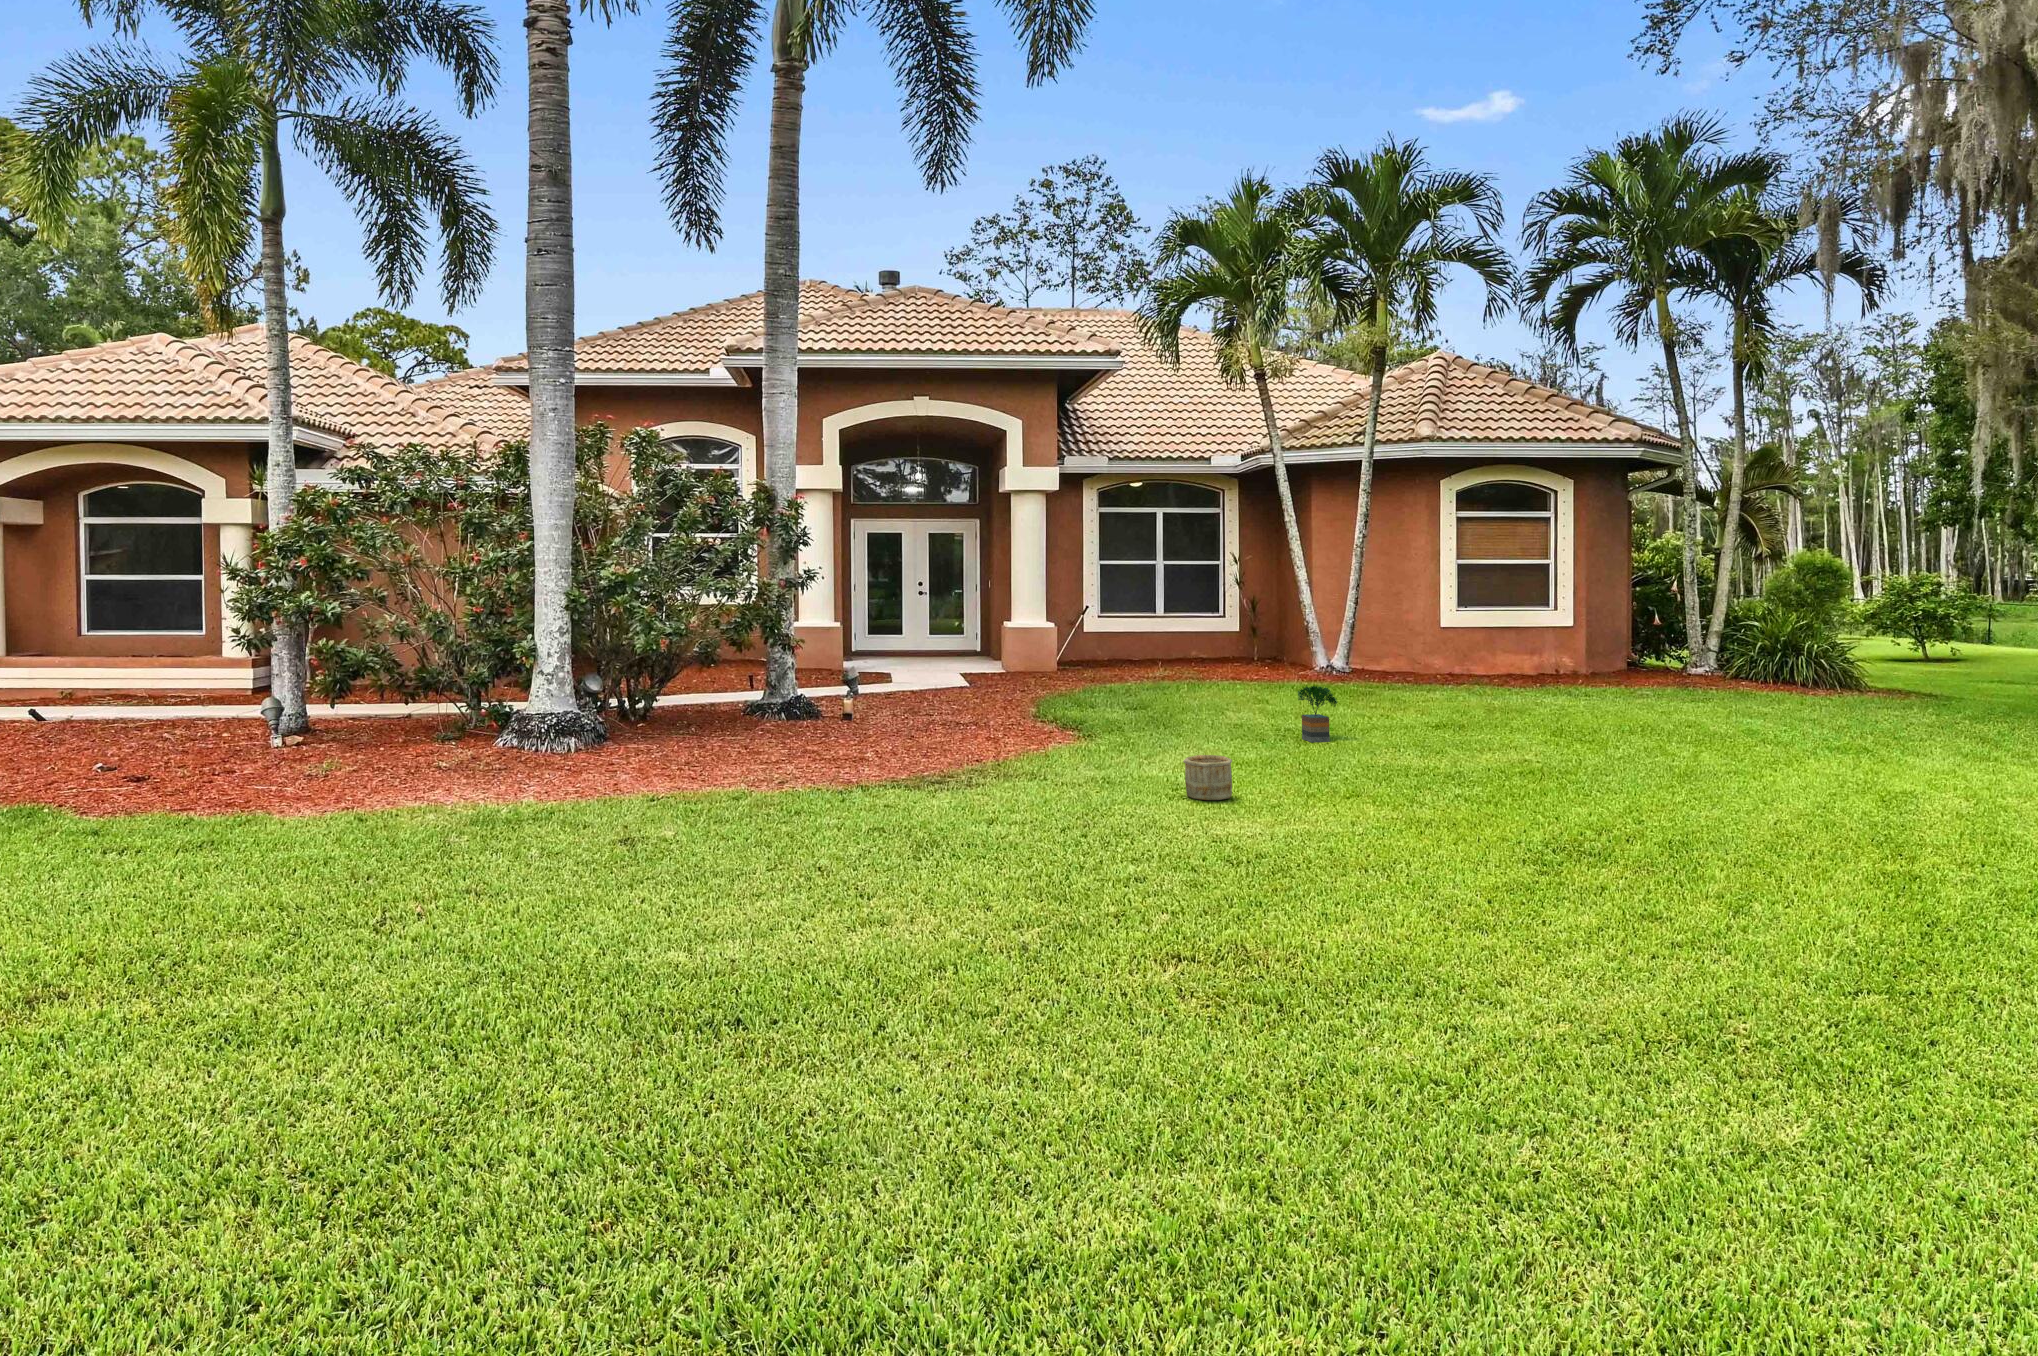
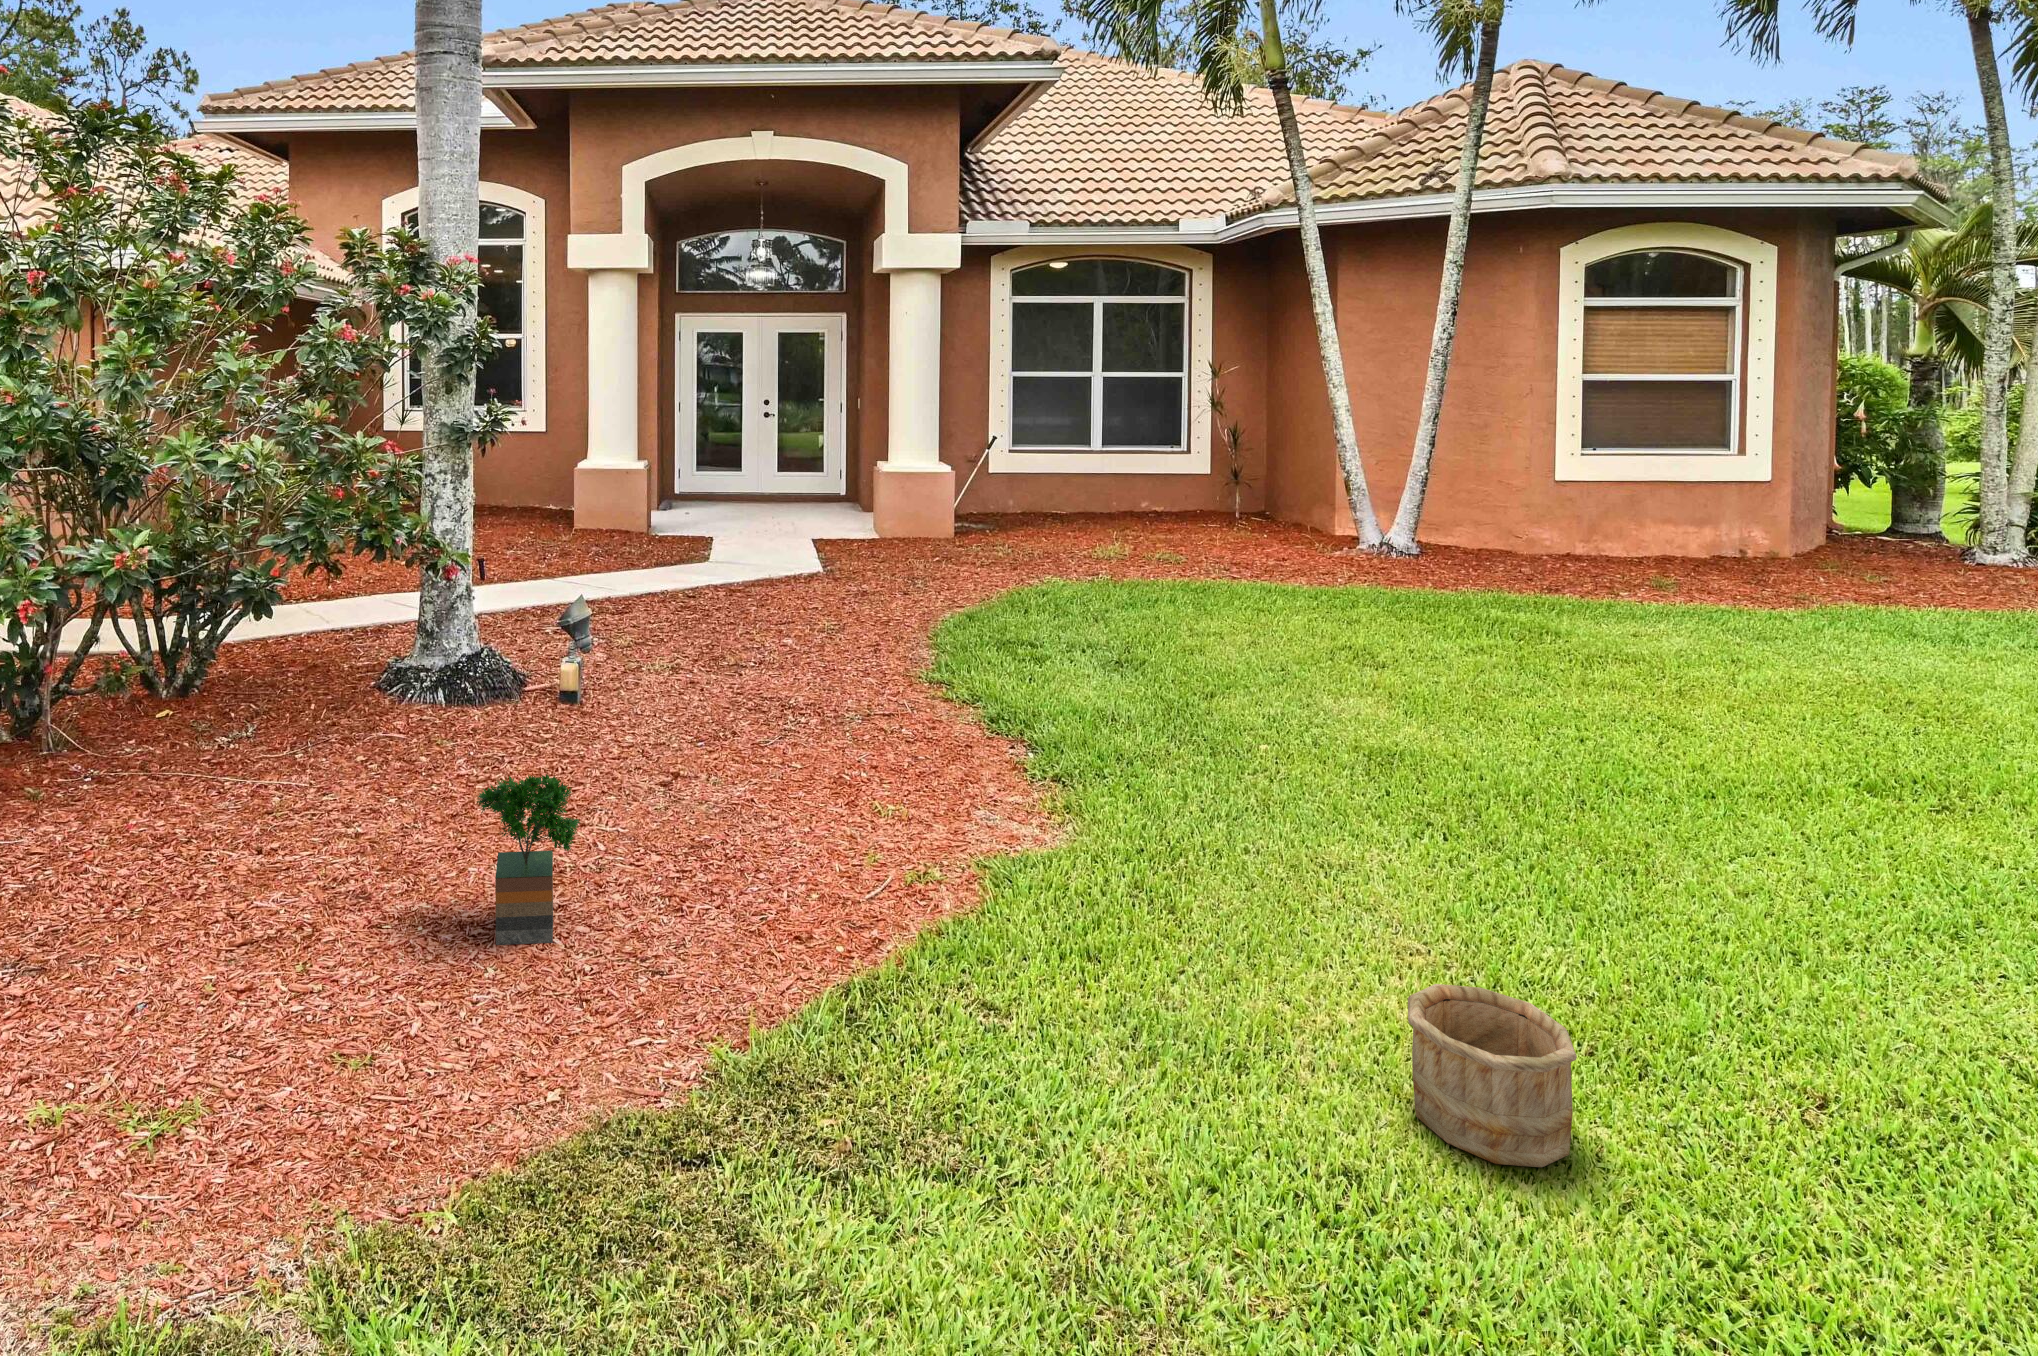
potted tree: present [1298,686,1337,742] -> present [477,774,580,945]

